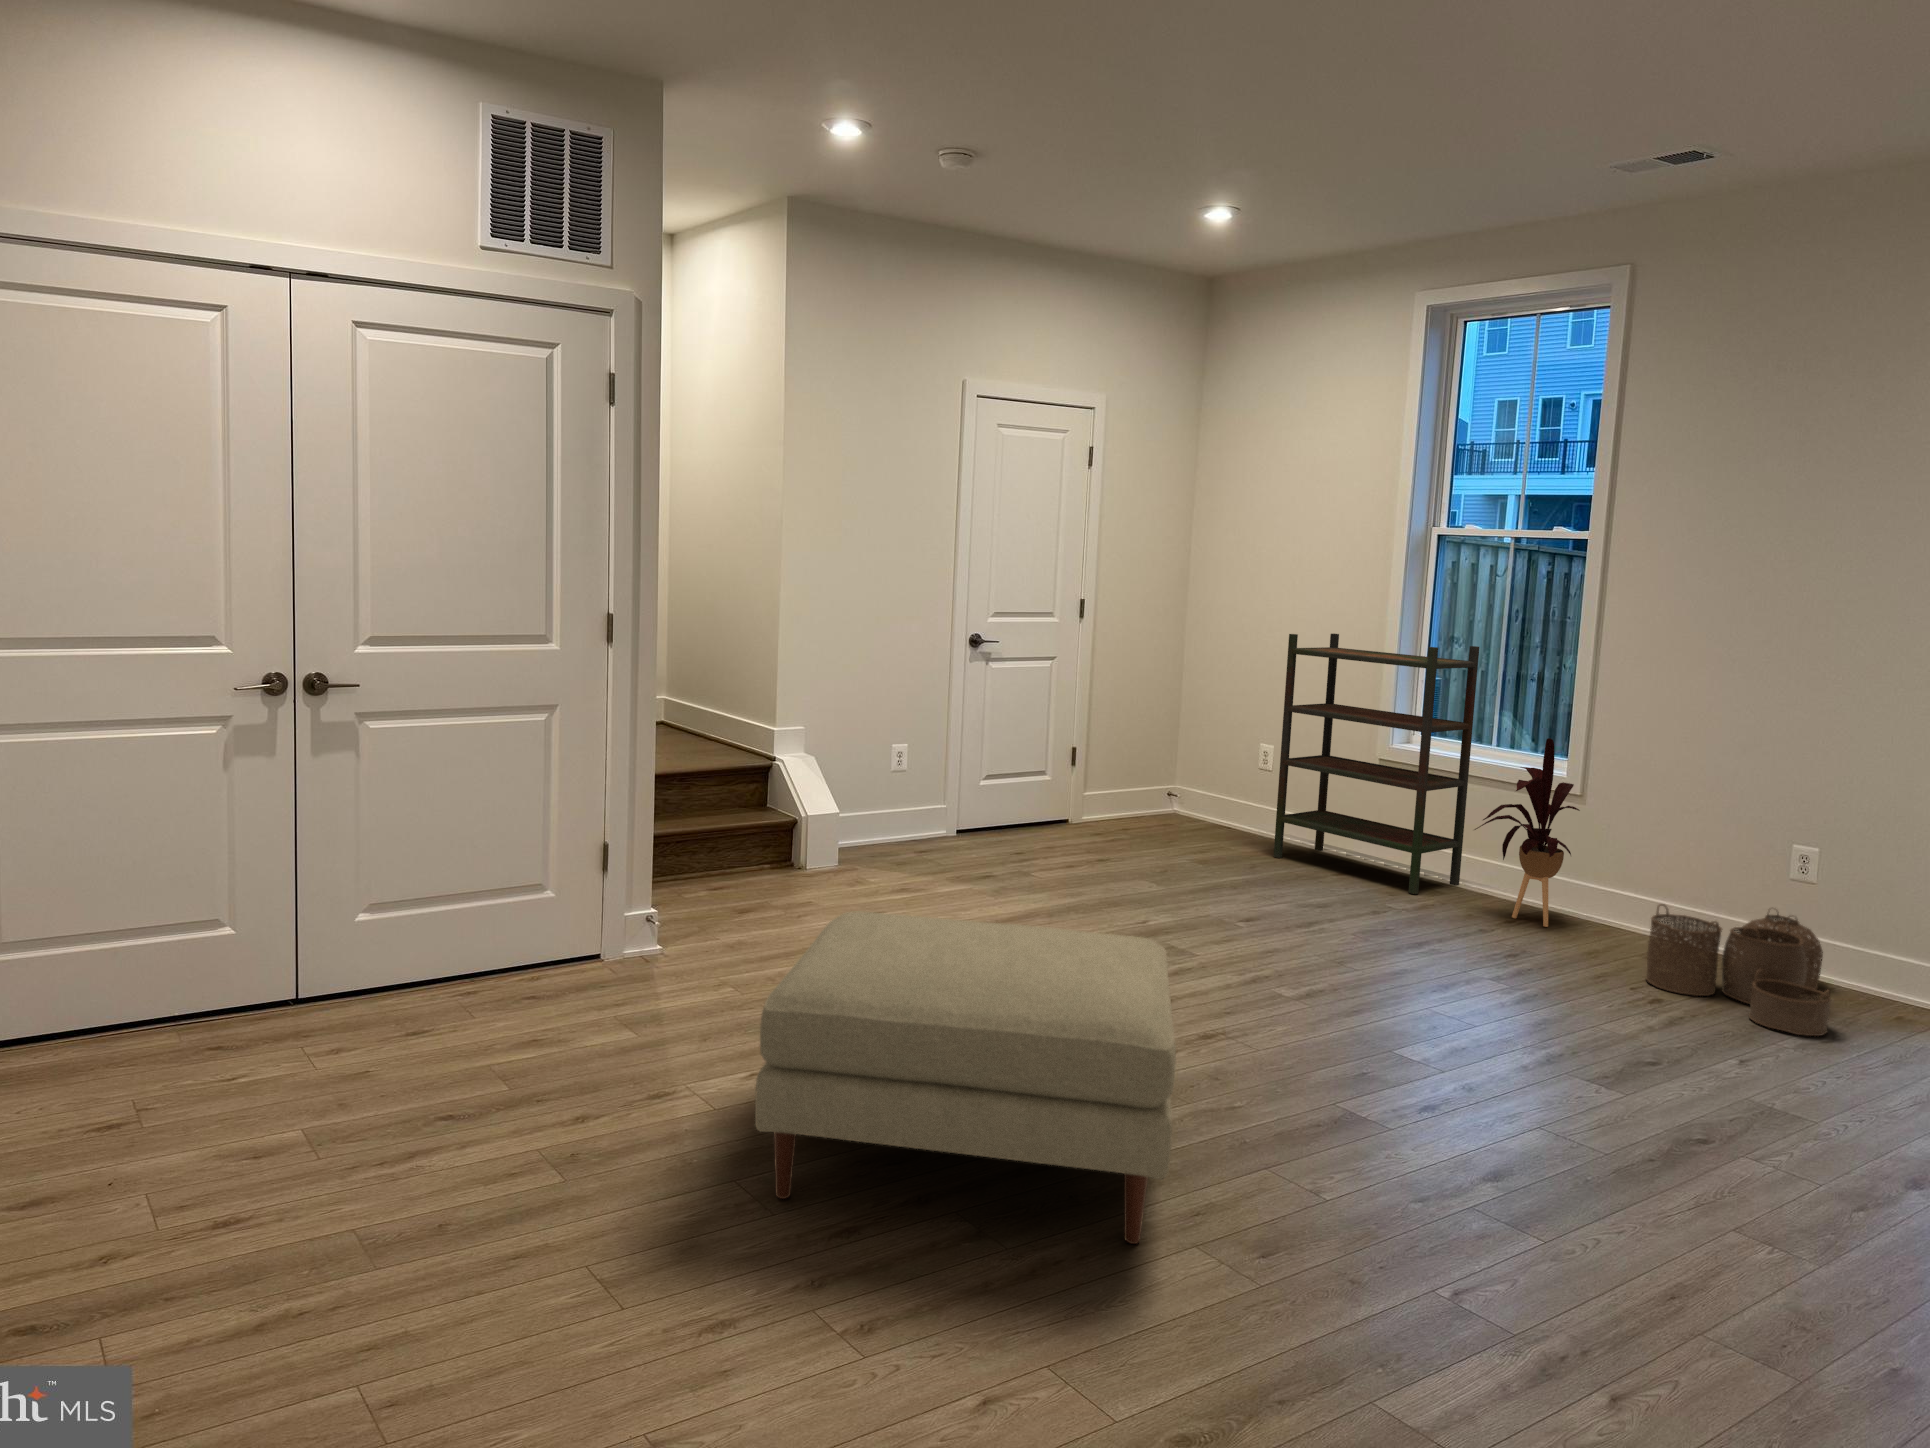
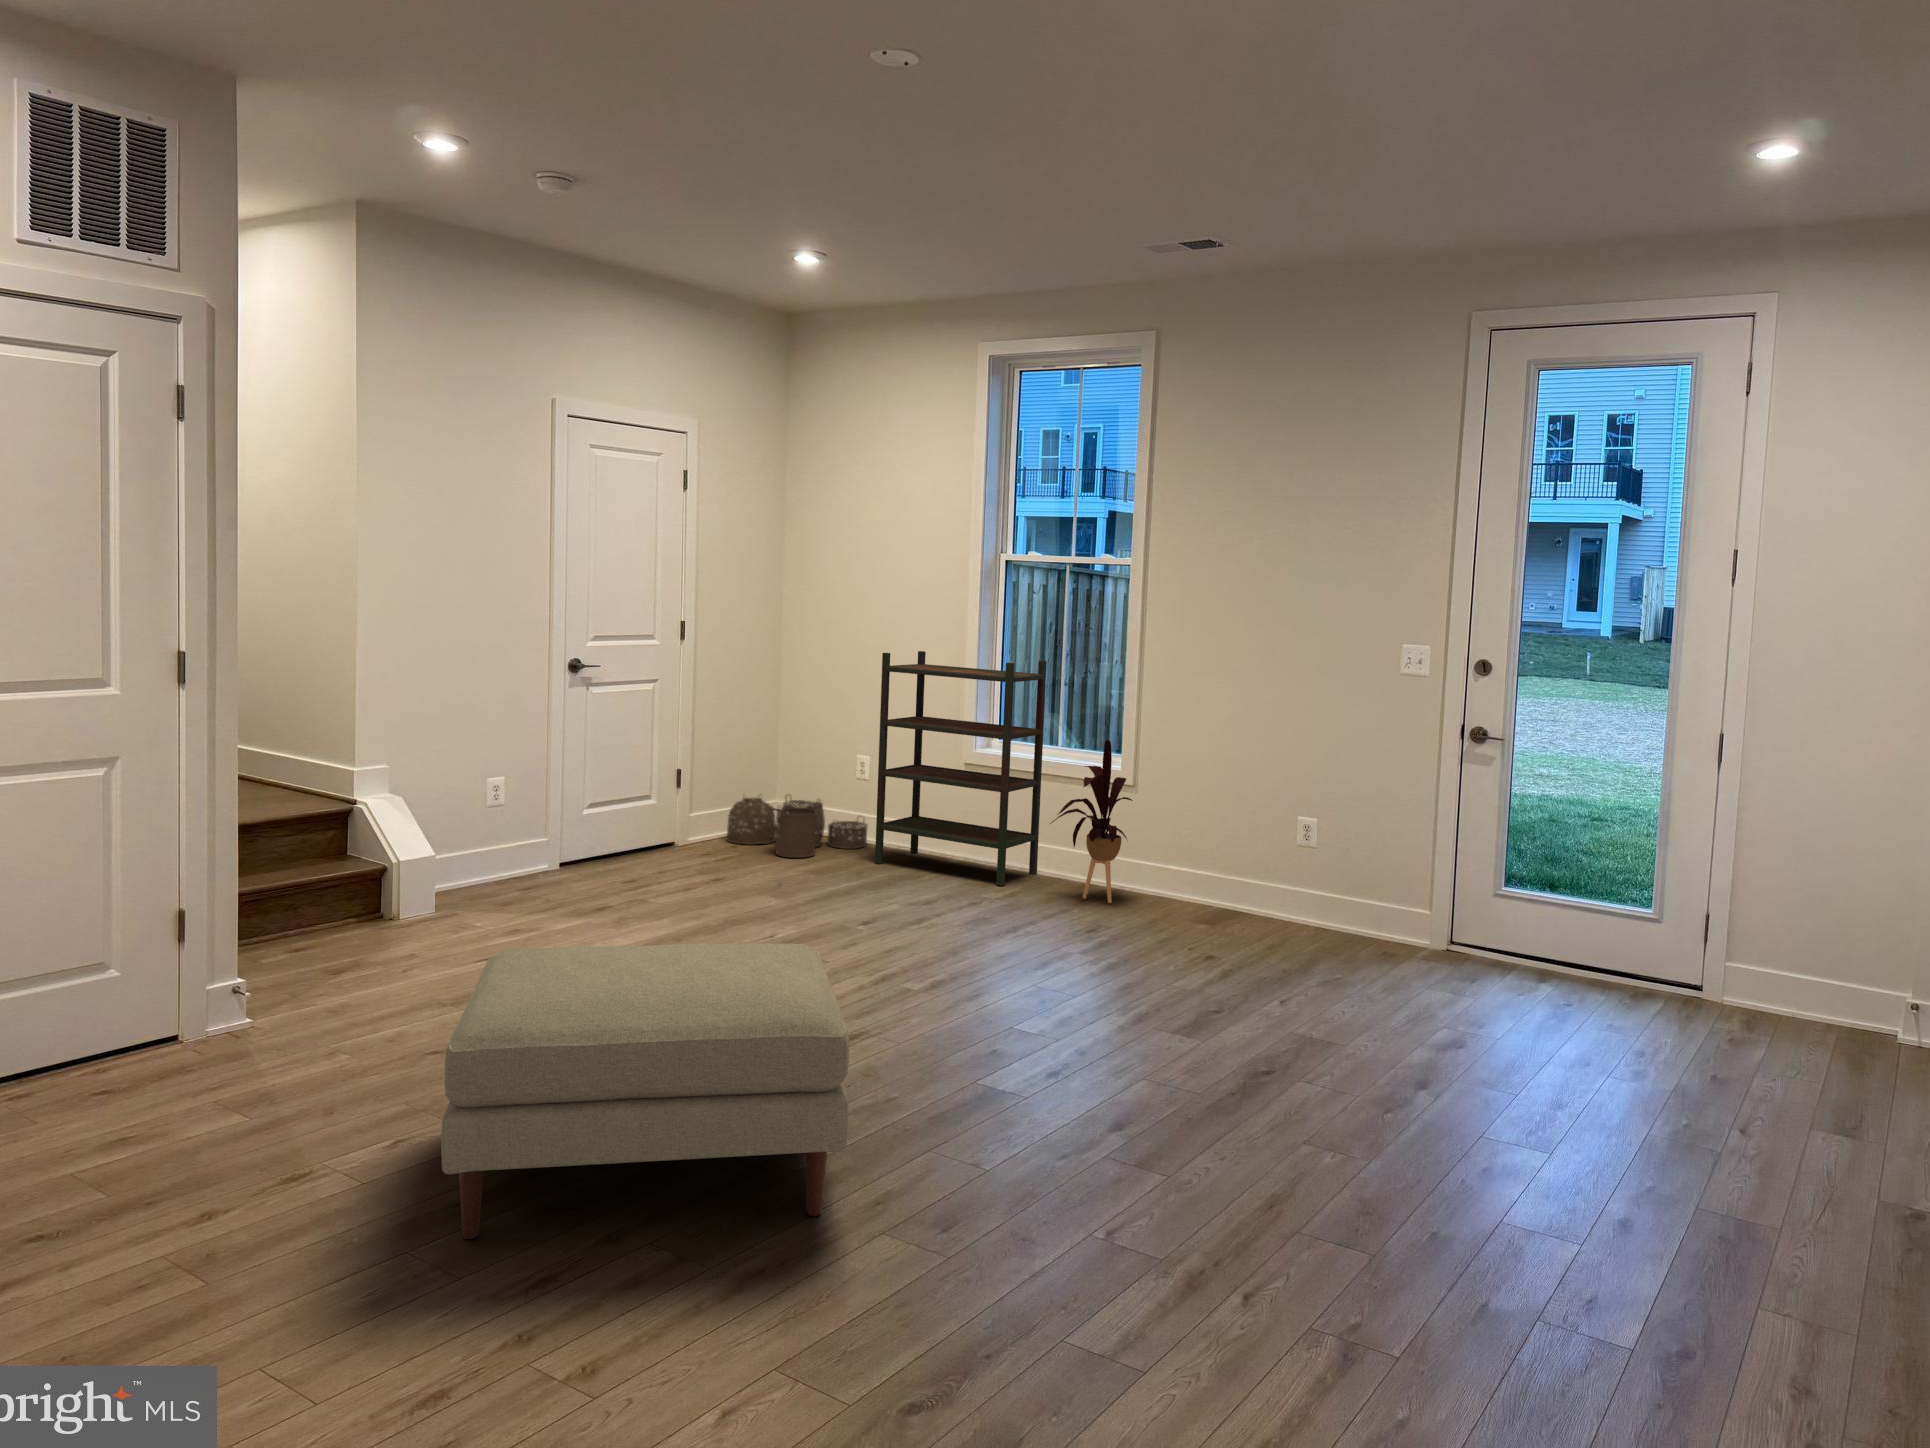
woven basket: present [1646,904,1831,1036] -> present [727,795,867,857]

